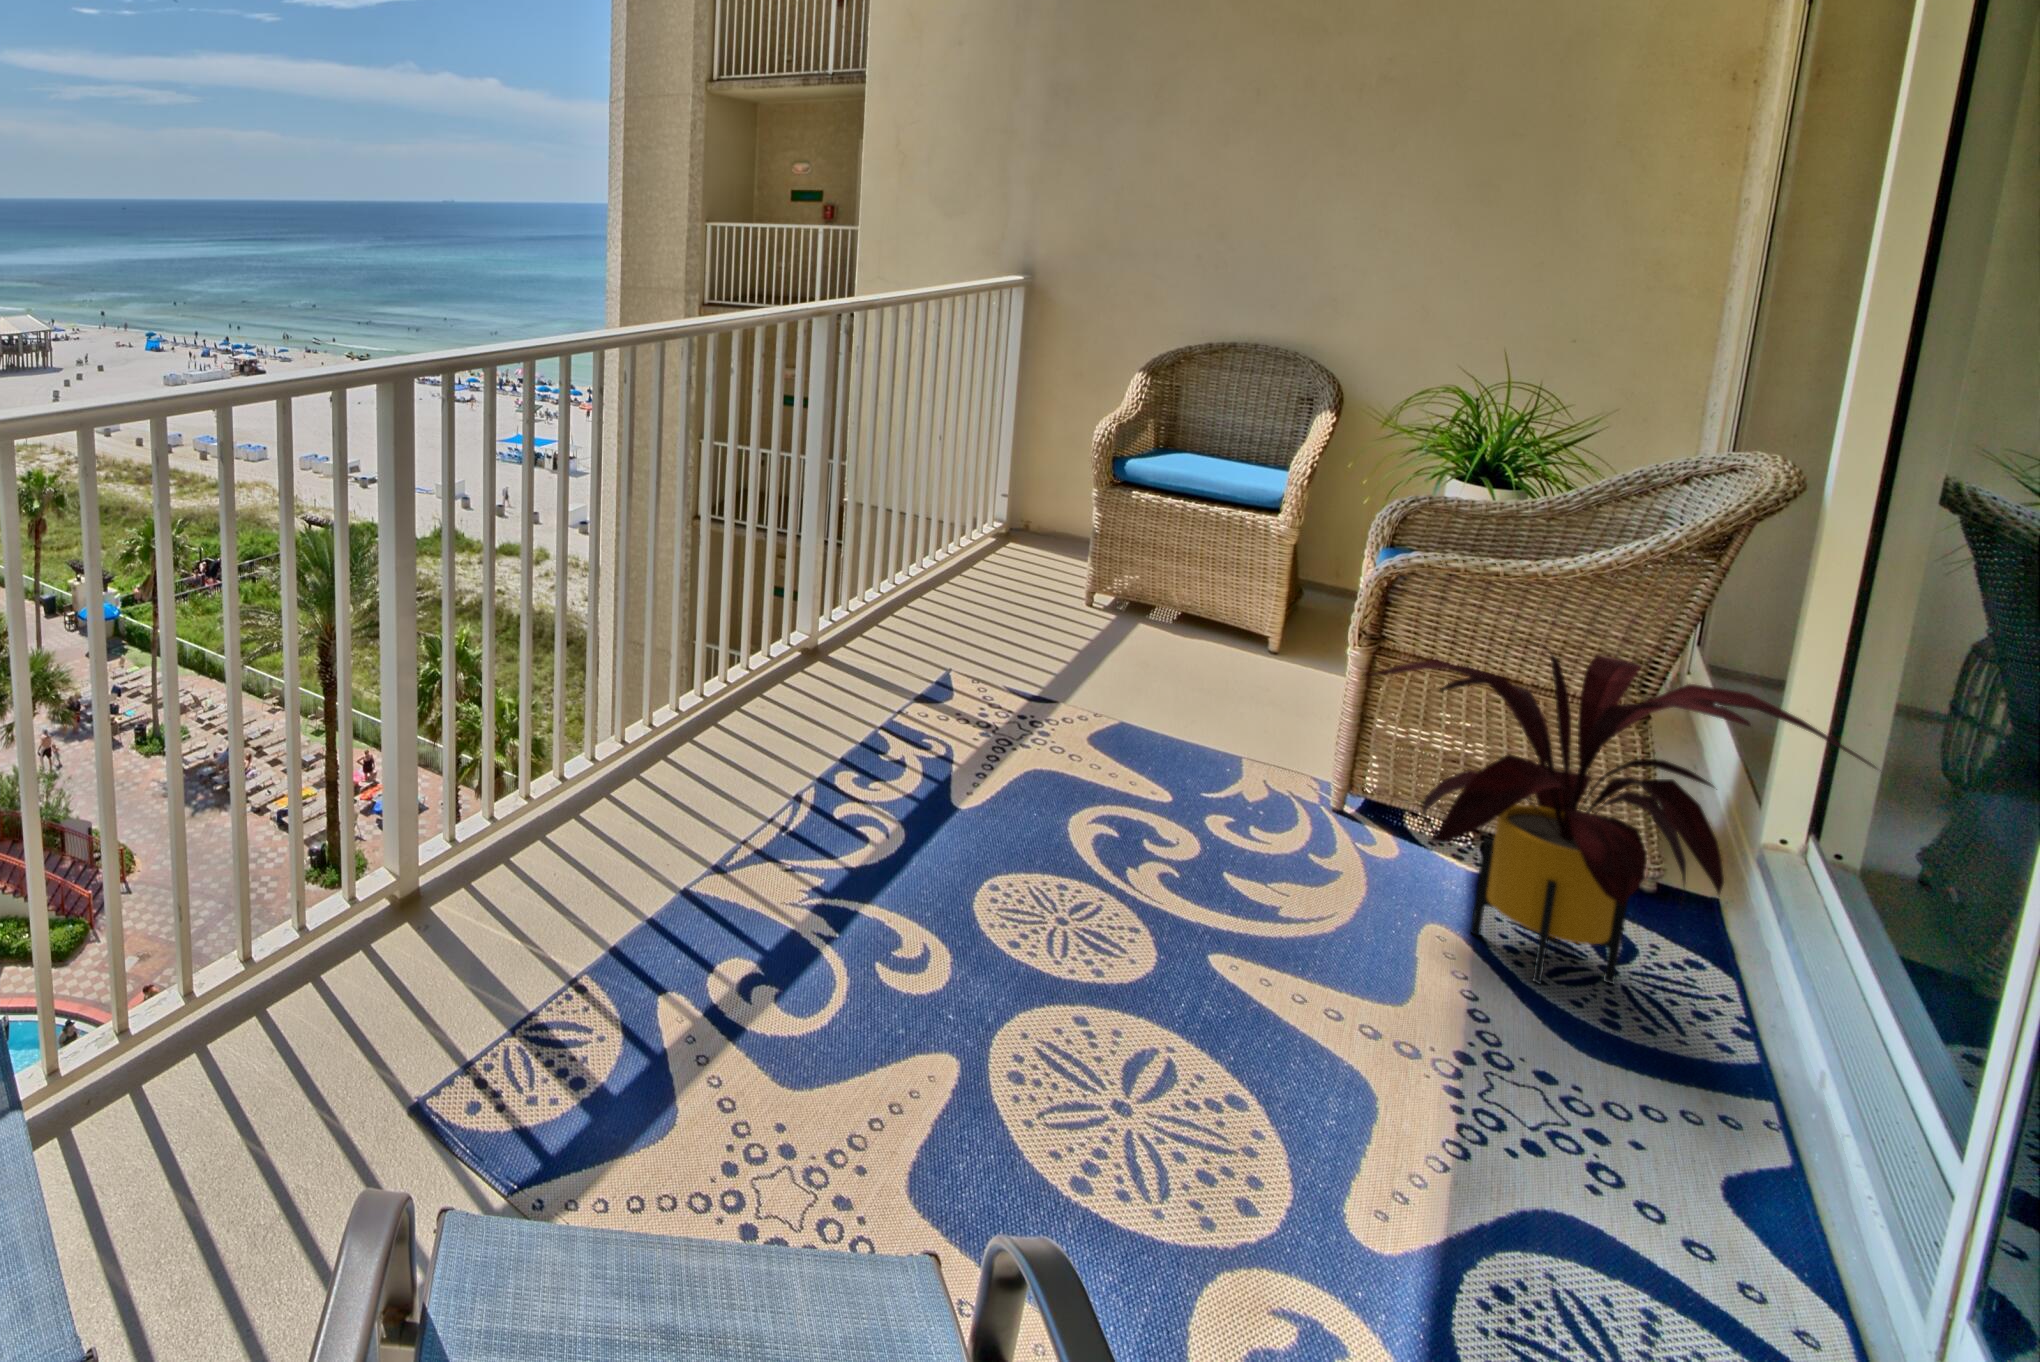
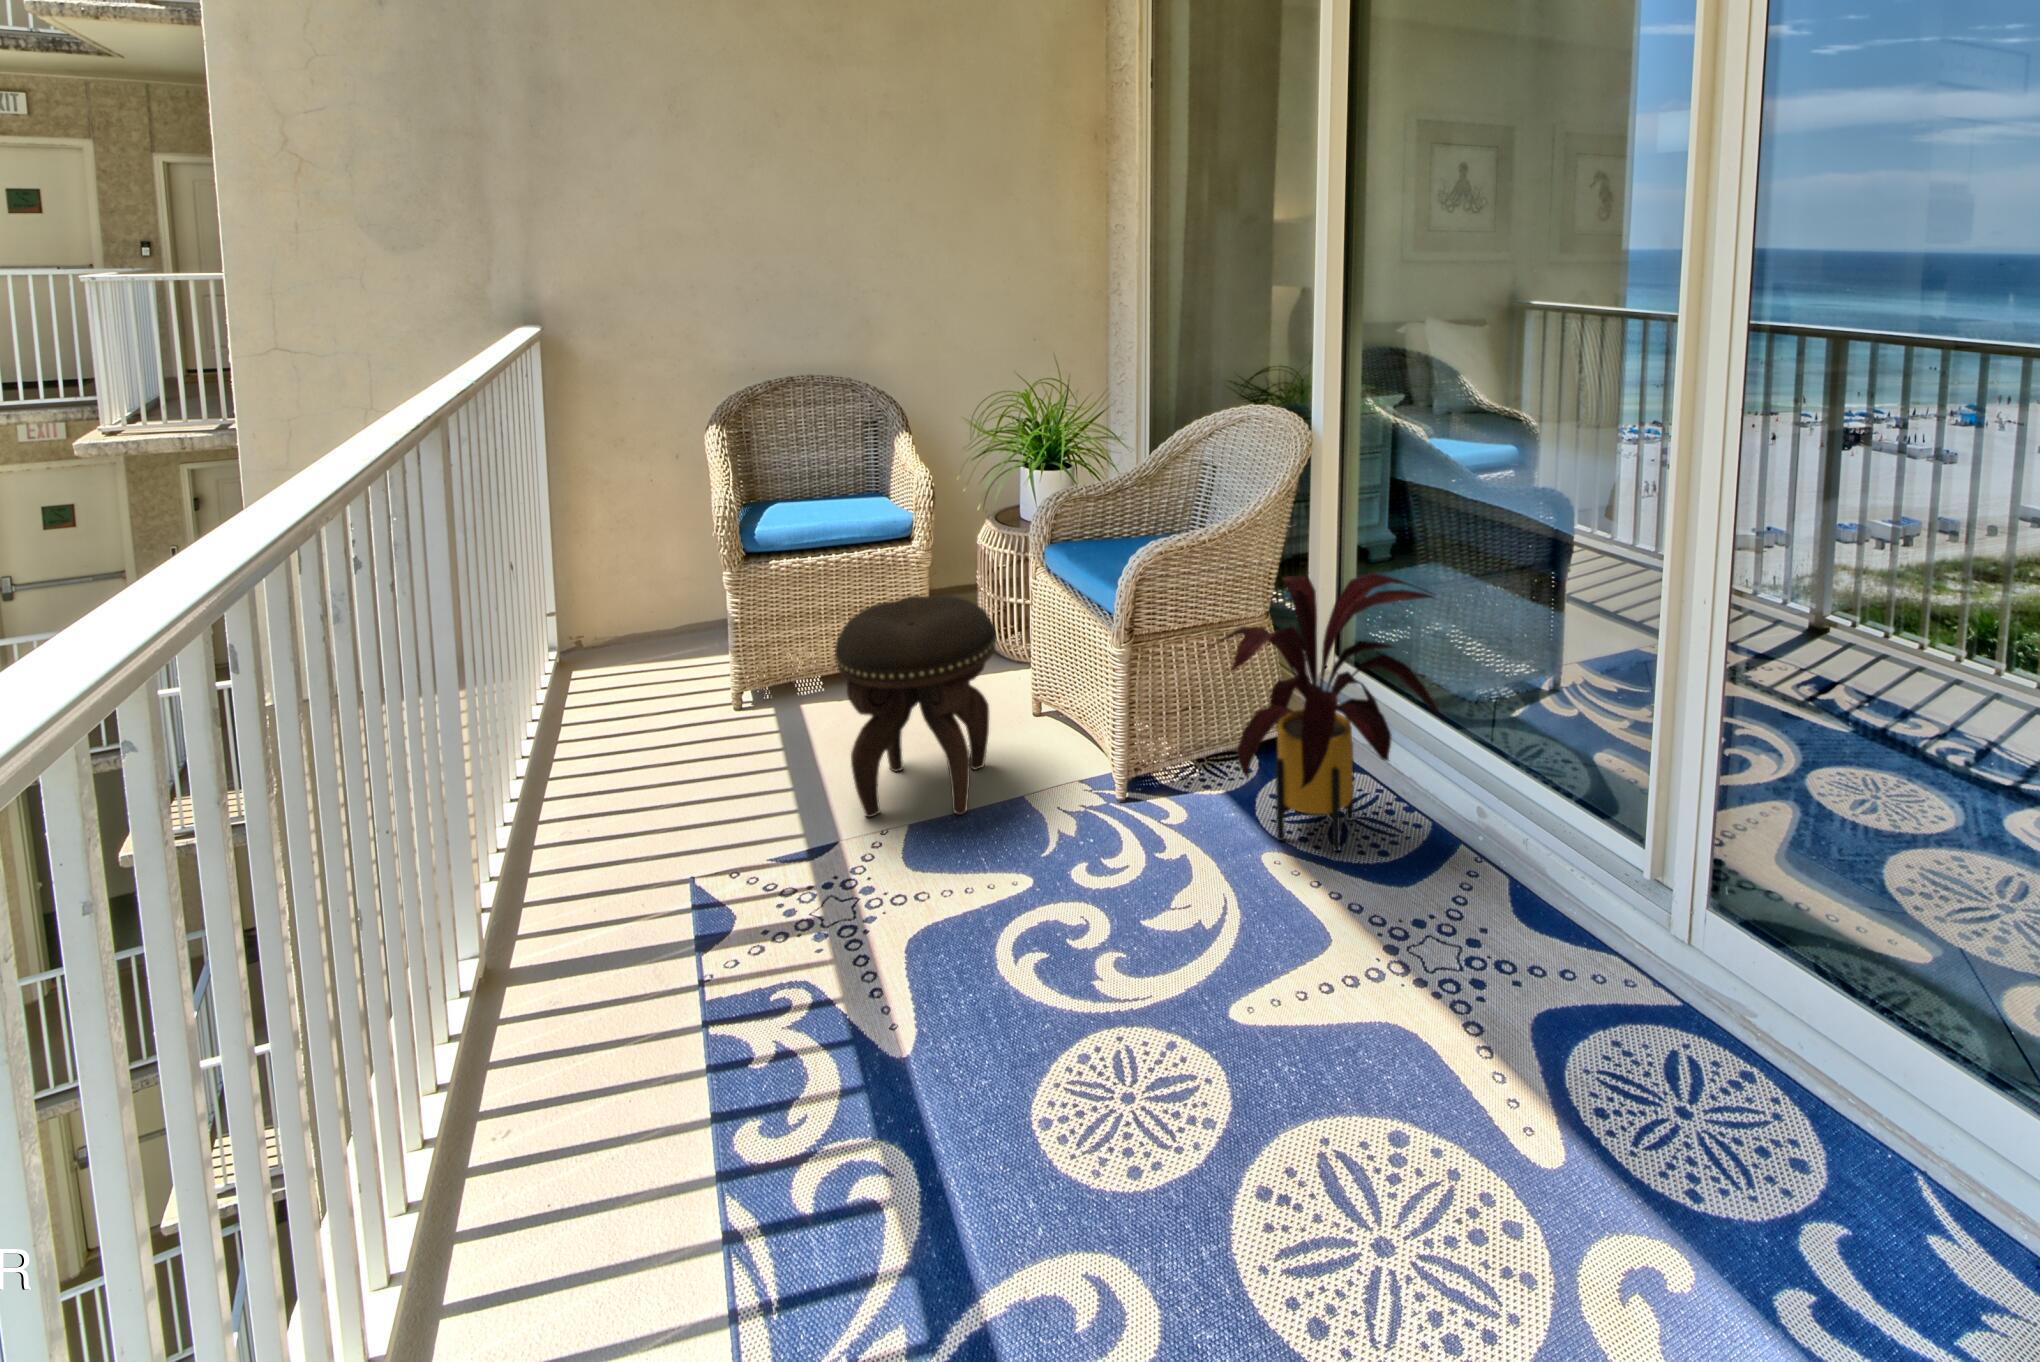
footstool: none [1090,534,1262,739] -> present [835,595,996,817]

